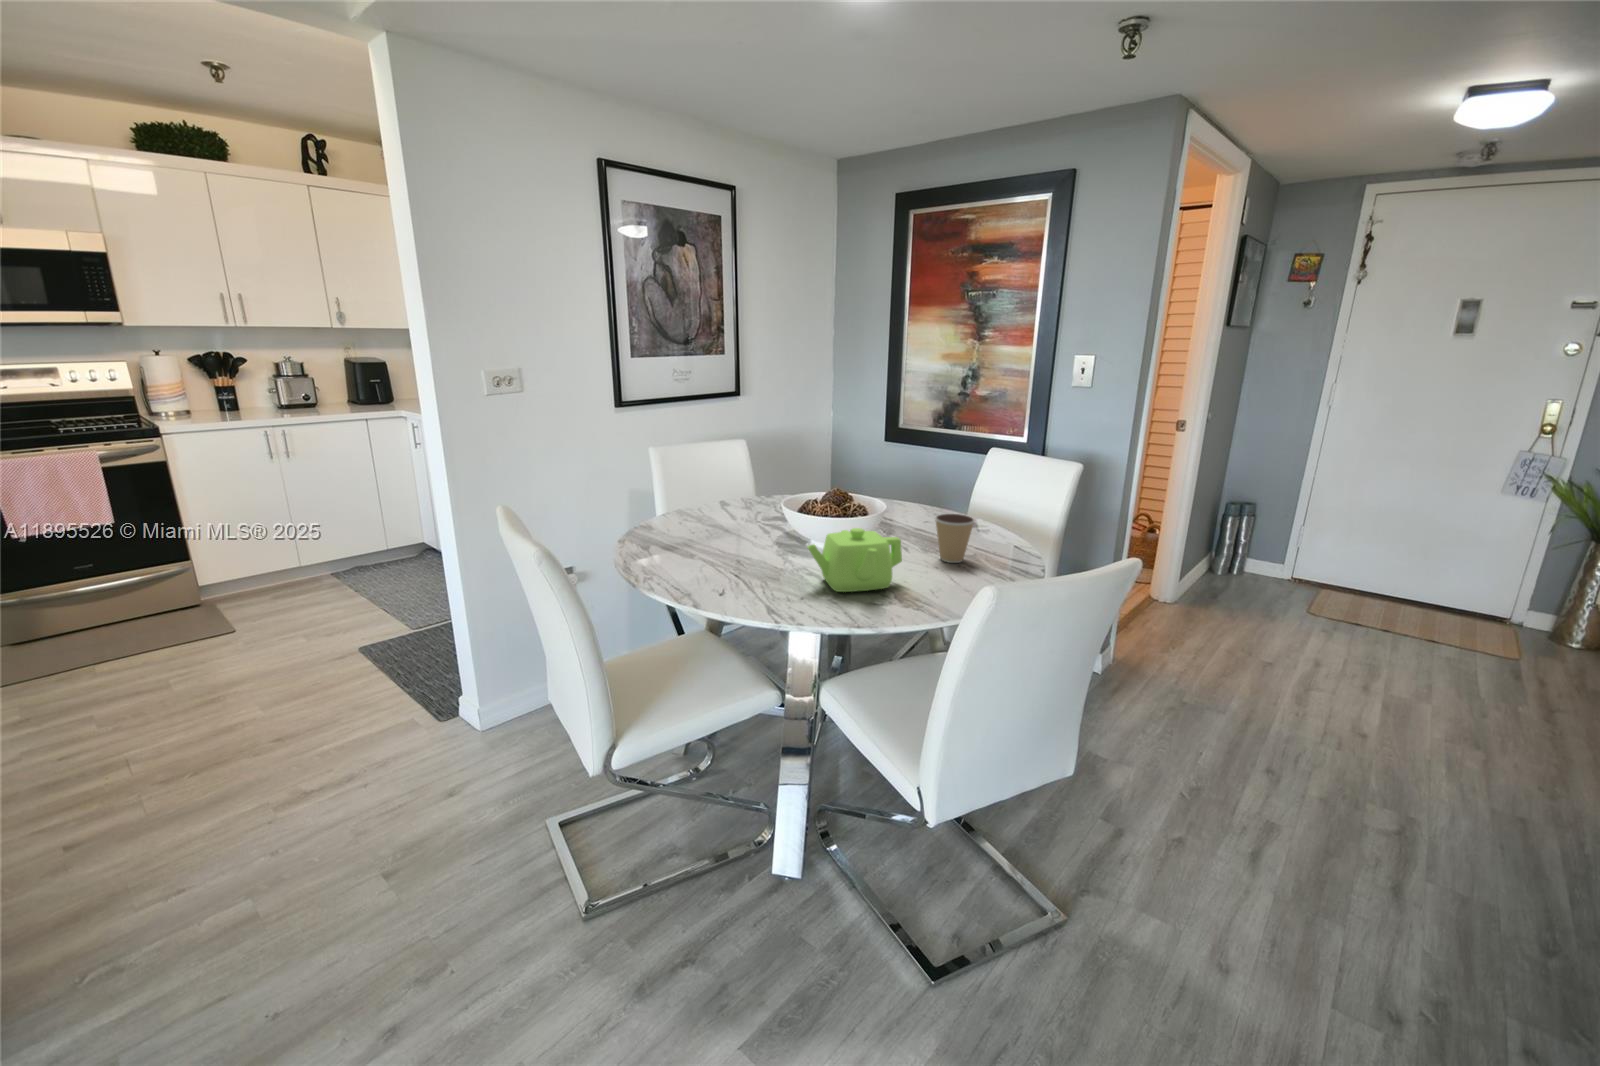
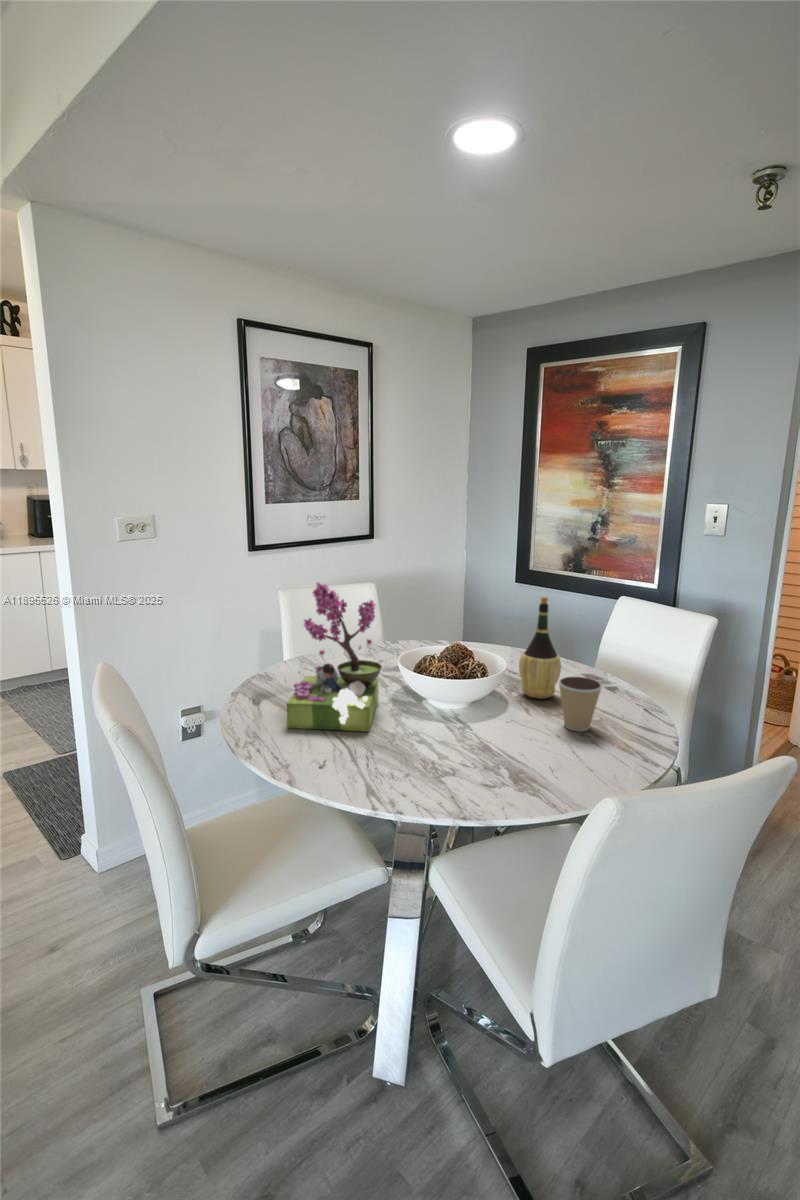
flower arrangement: none [681,427,768,568] -> present [287,582,382,732]
wine bottle: none [897,441,936,539] -> present [519,597,561,699]
teapot: present [807,528,902,592] -> none [415,695,521,769]

